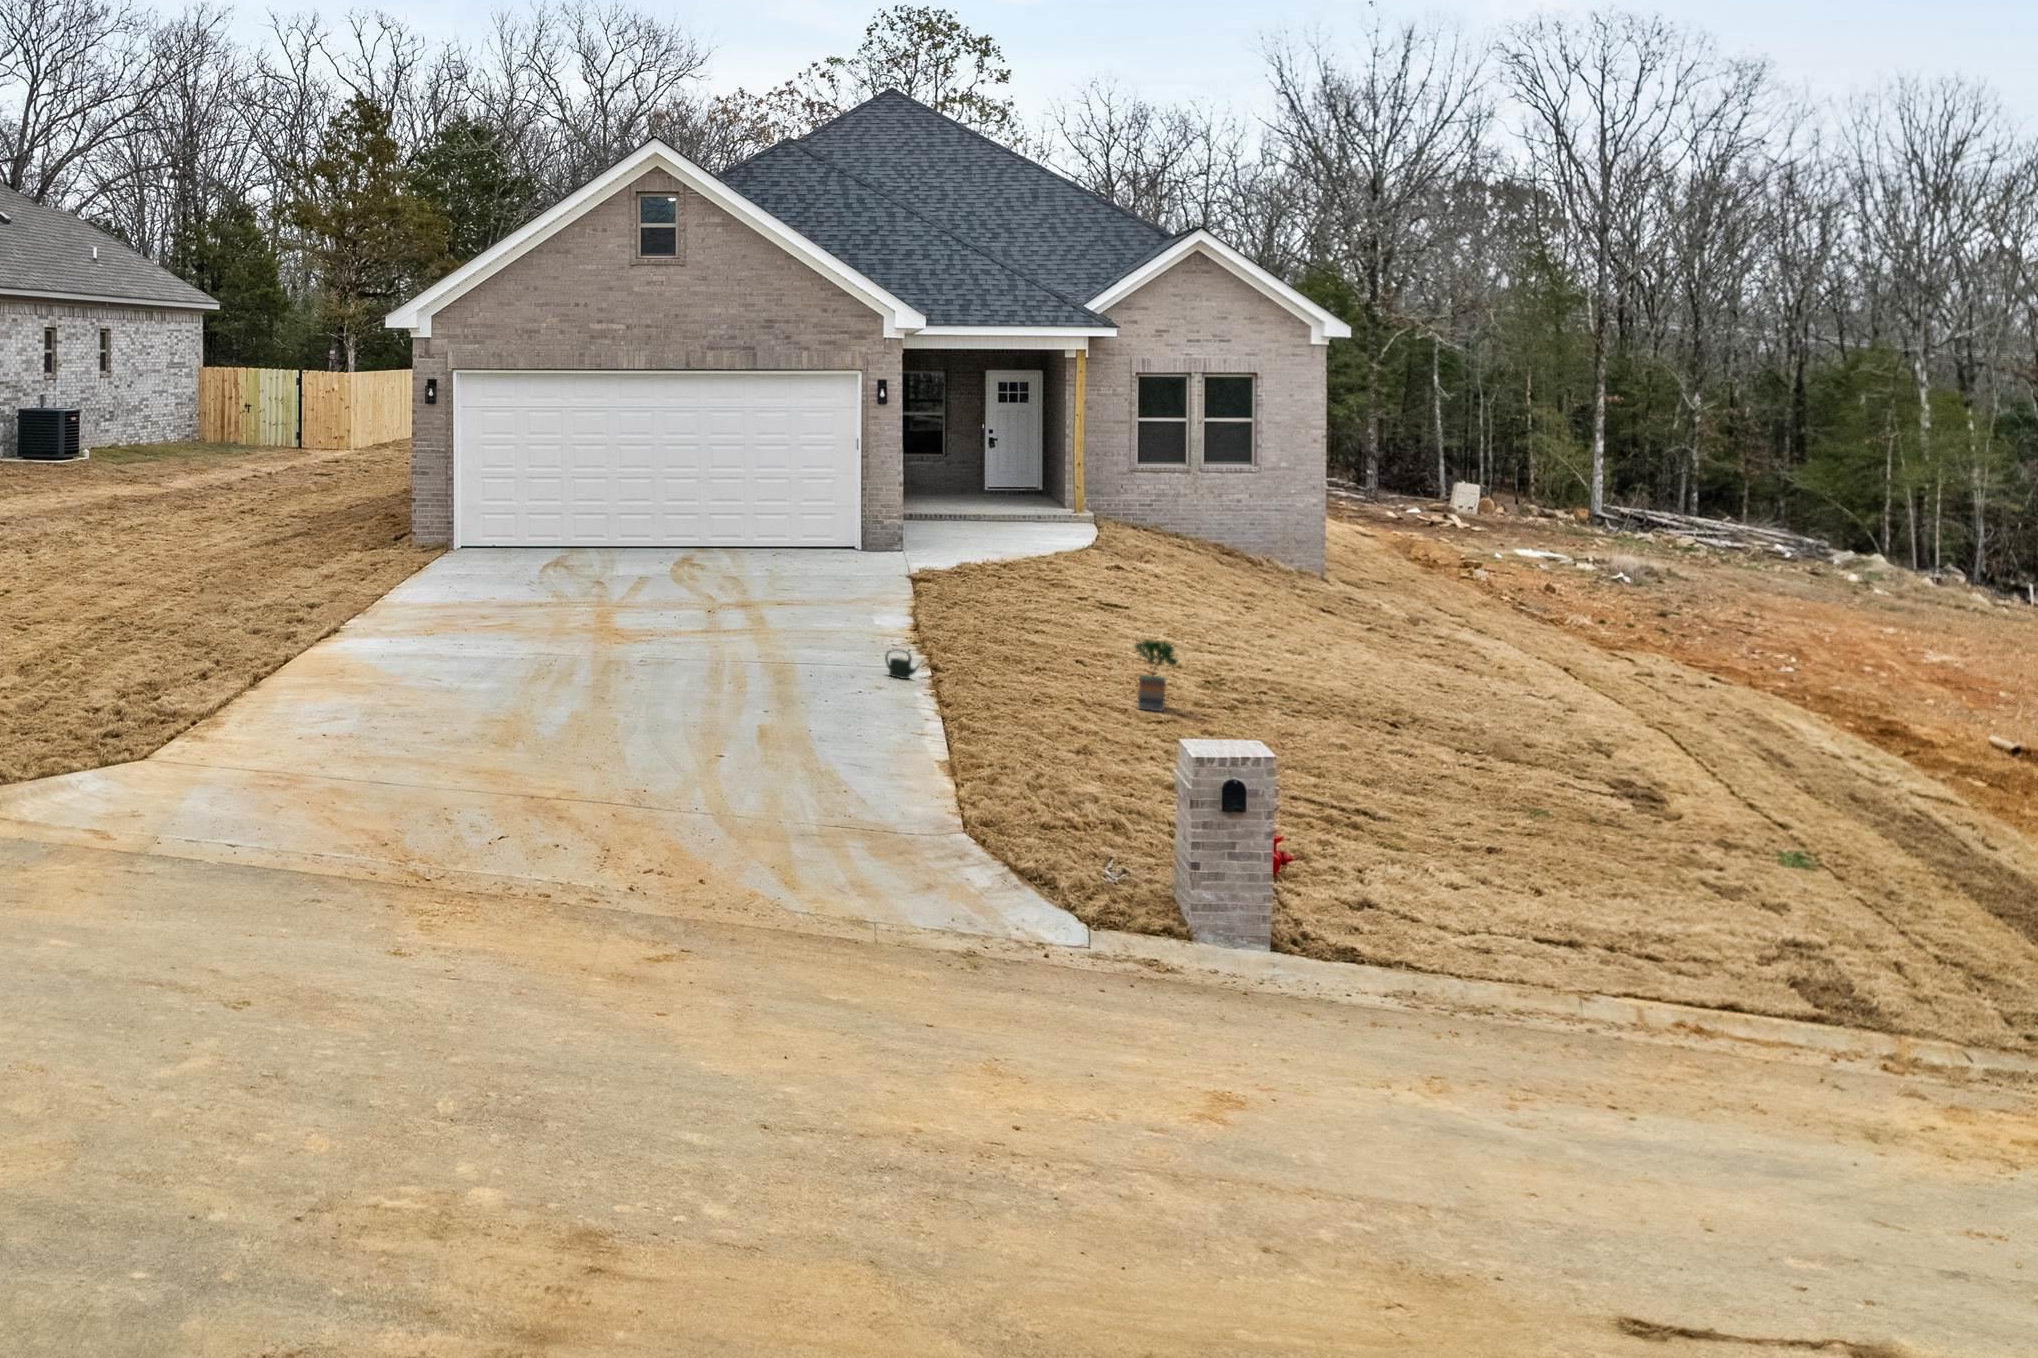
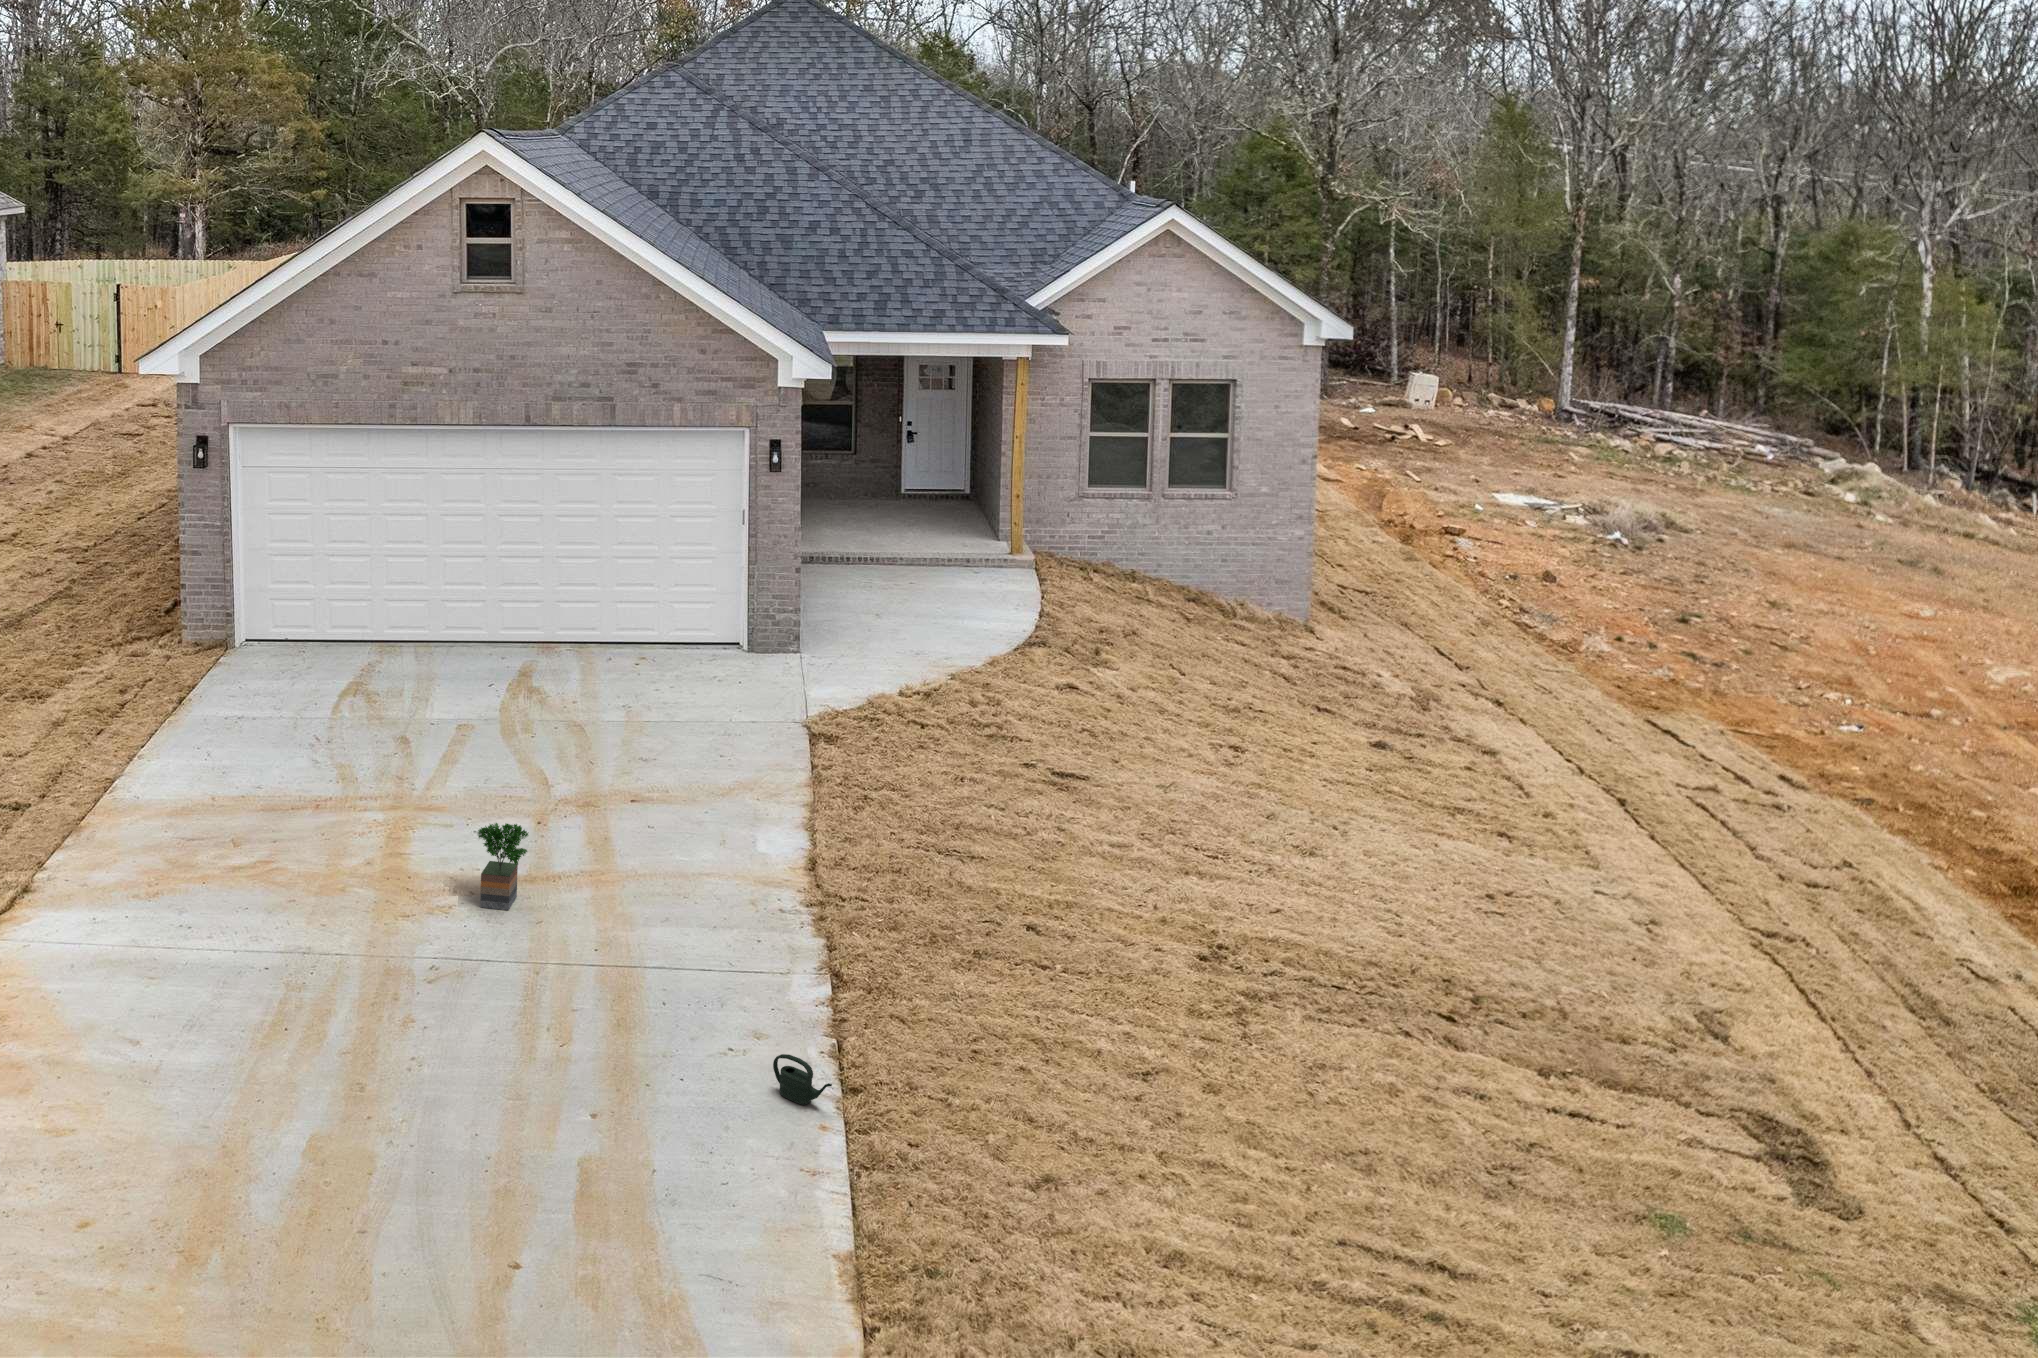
potted tree: present [1134,640,1178,711] -> present [477,823,528,910]

